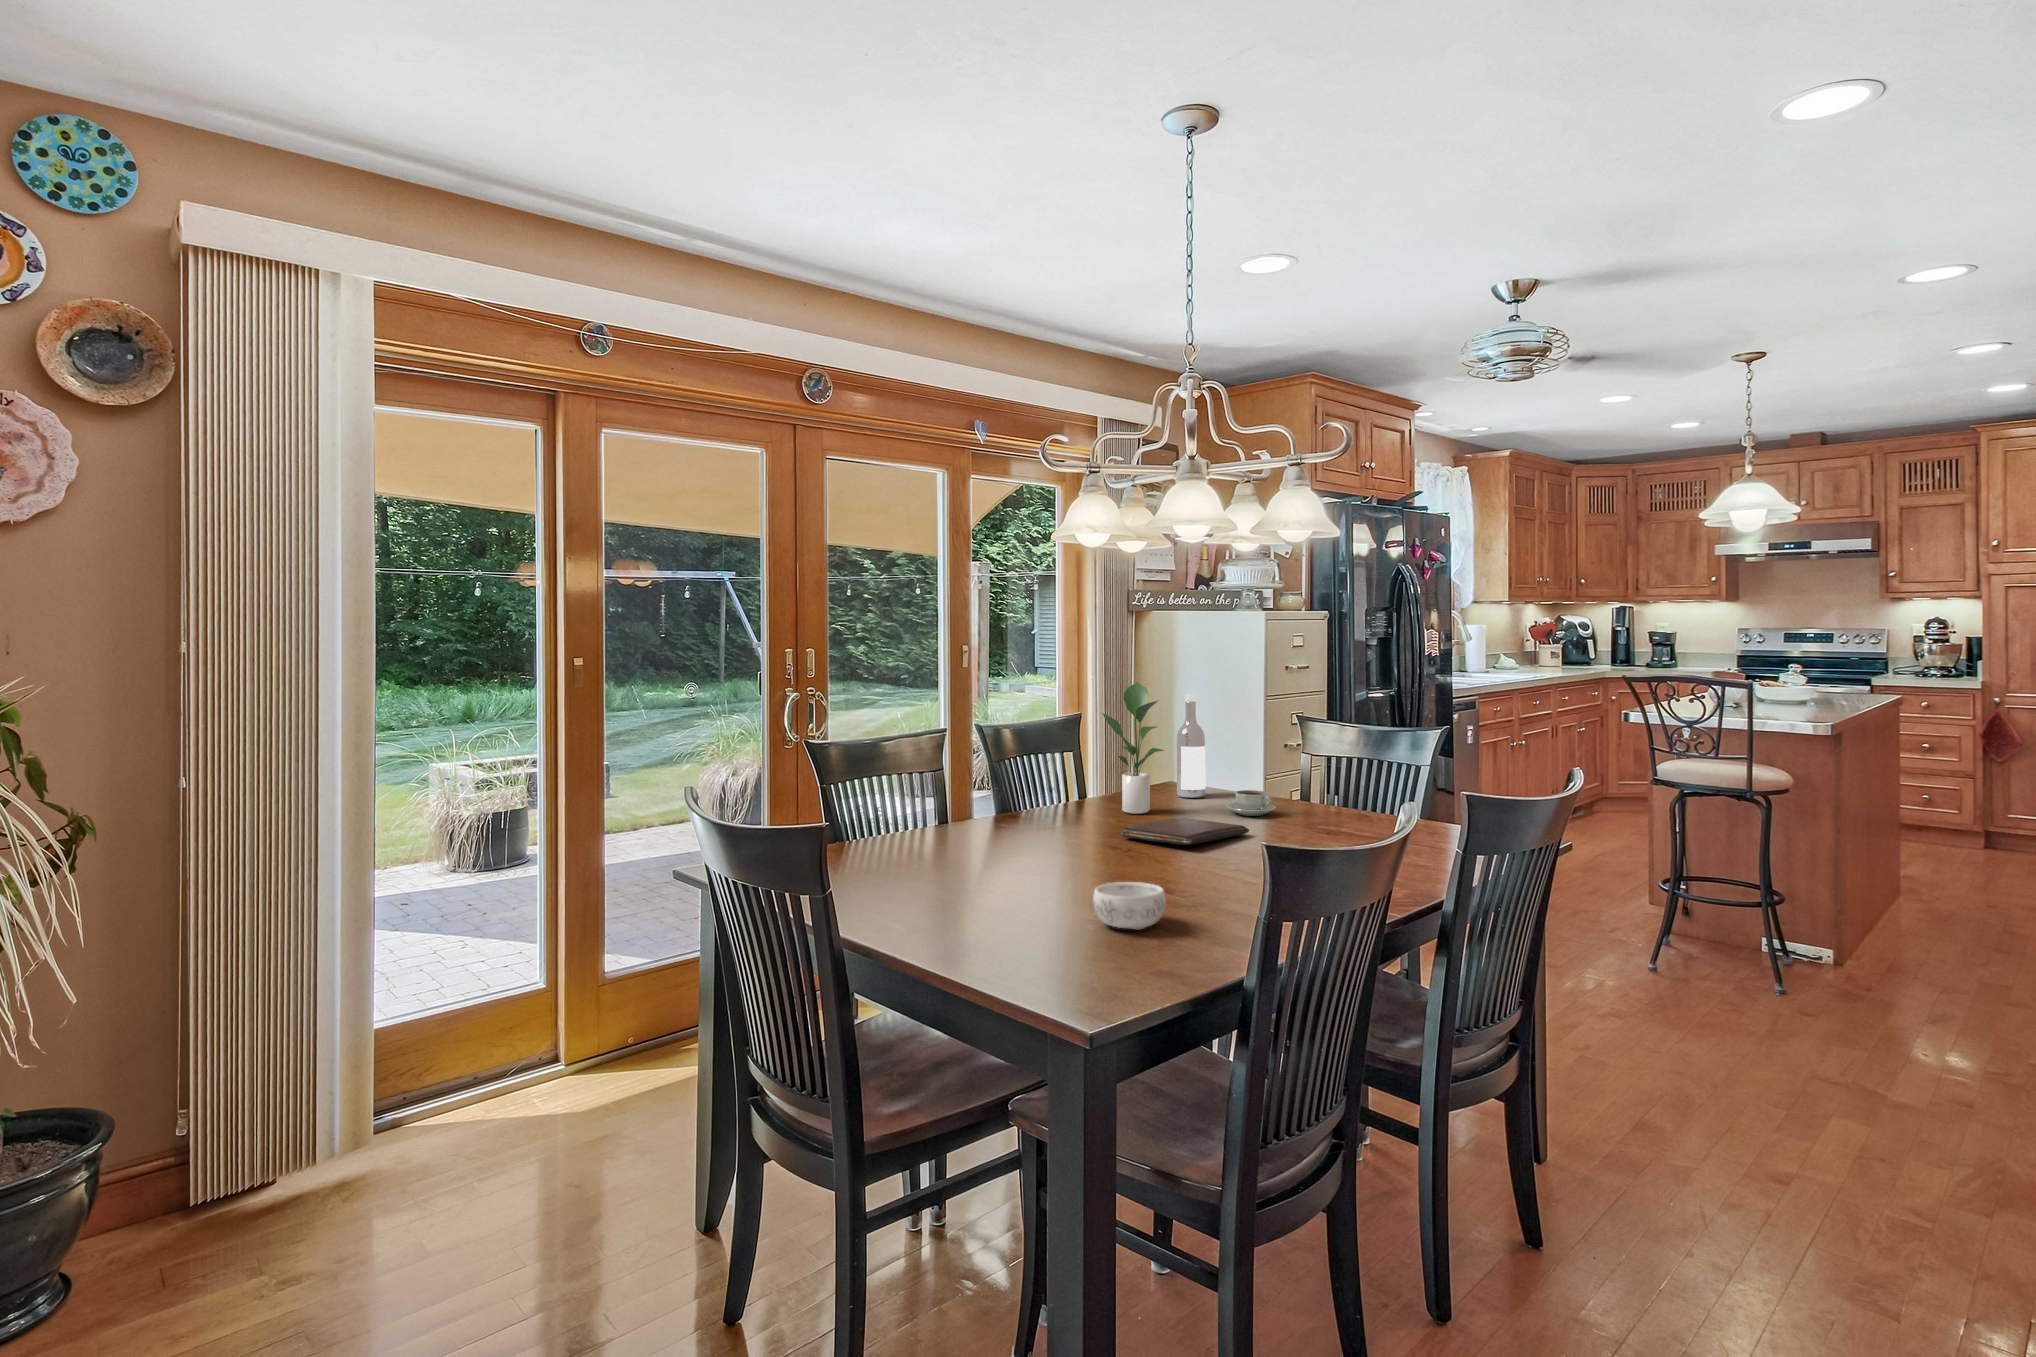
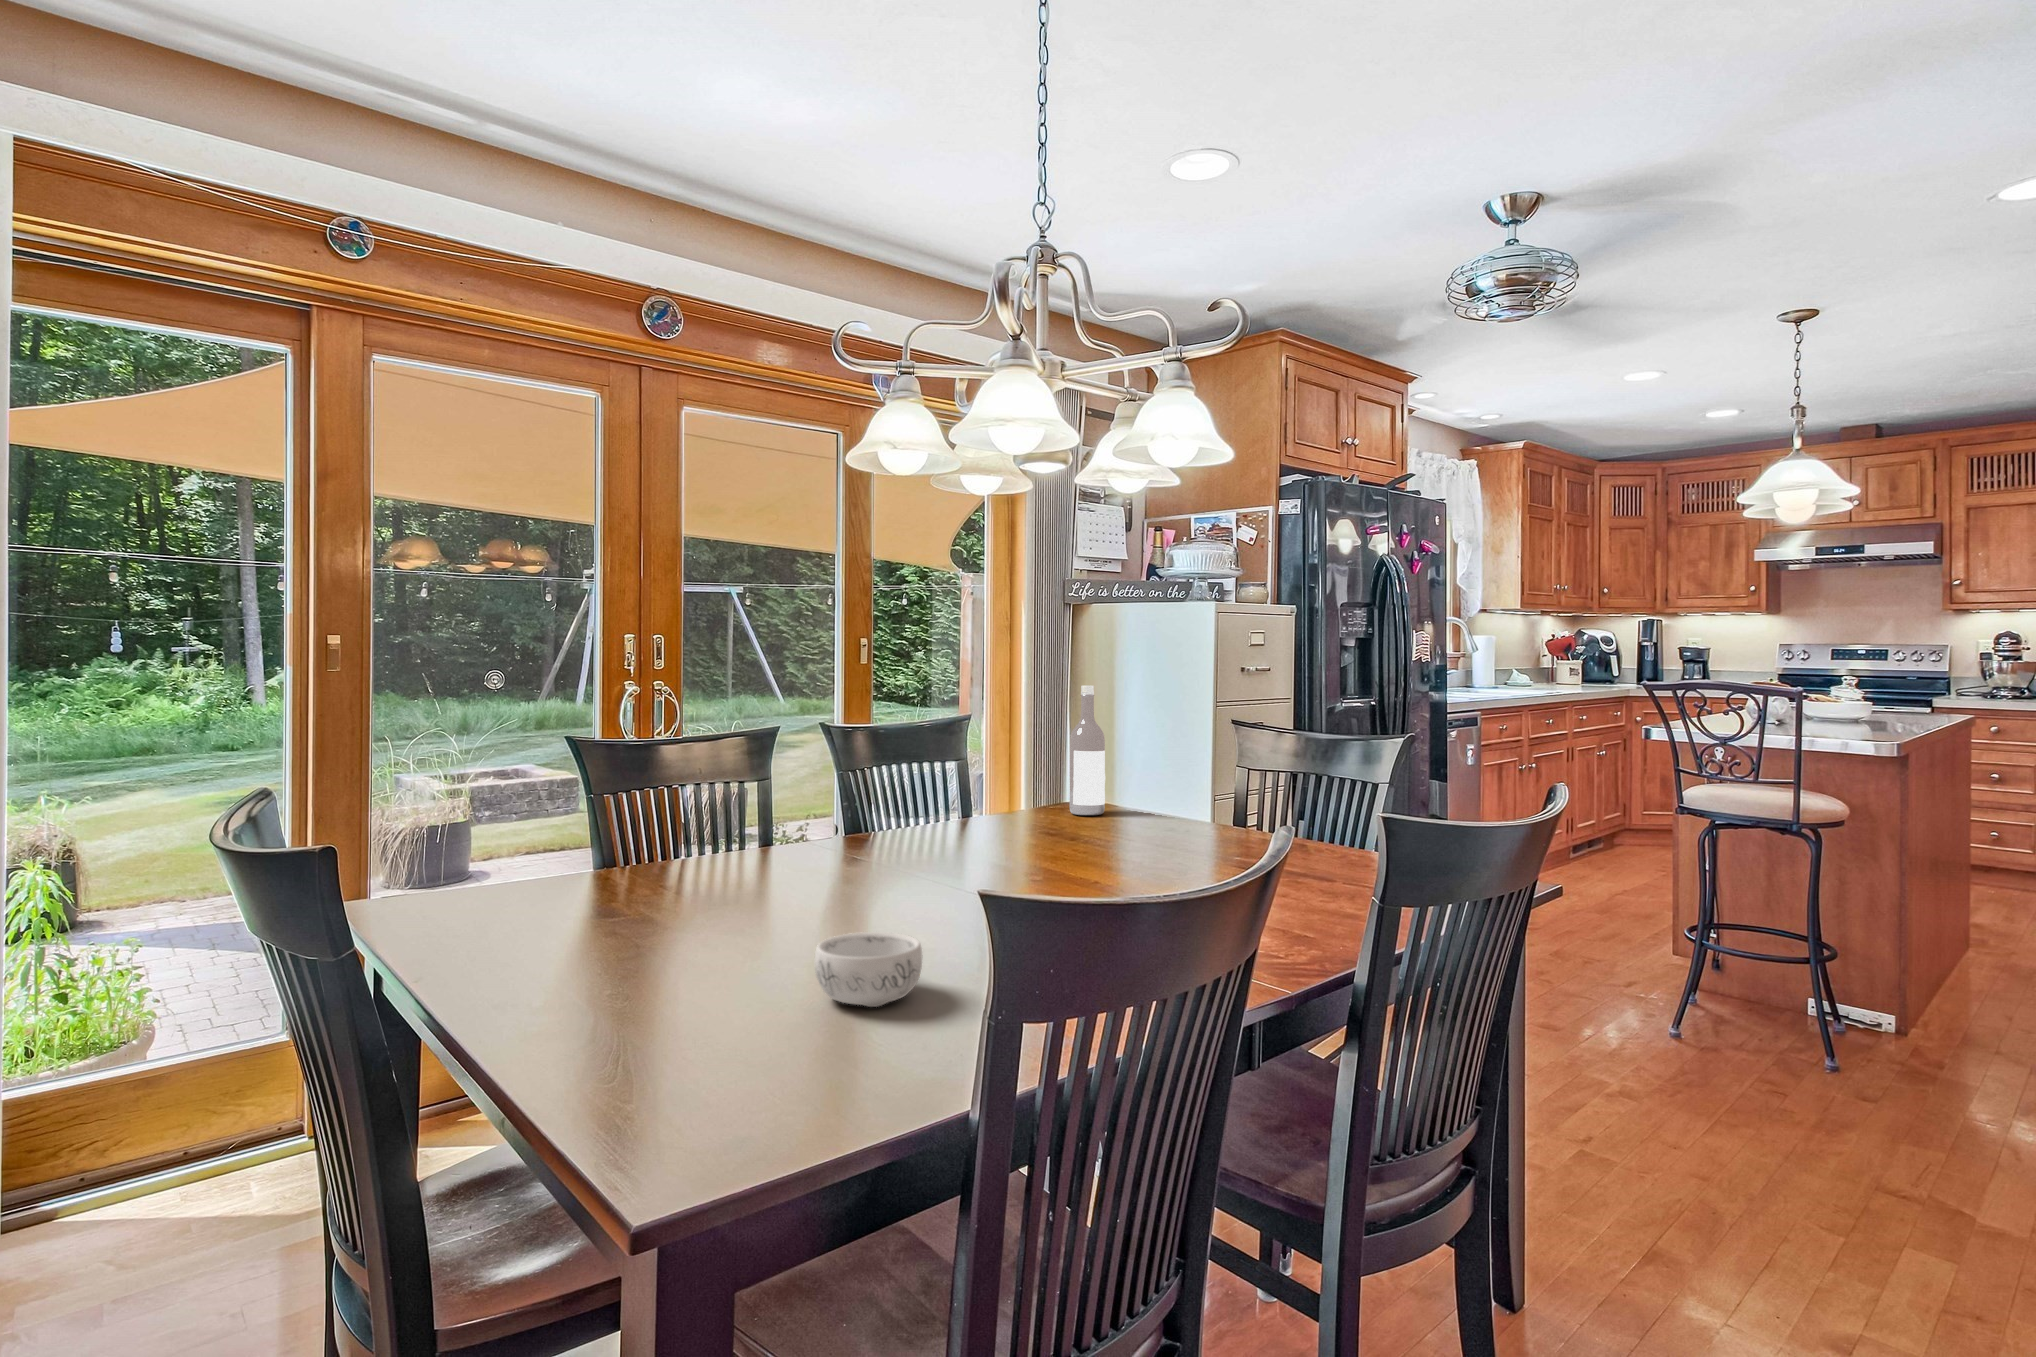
potted plant: present [1102,682,1164,814] -> none [961,667,1040,834]
coffee cup: present [1227,790,1276,816] -> none [1118,807,1180,840]
book: present [1121,818,1249,845] -> none [958,840,1129,877]

